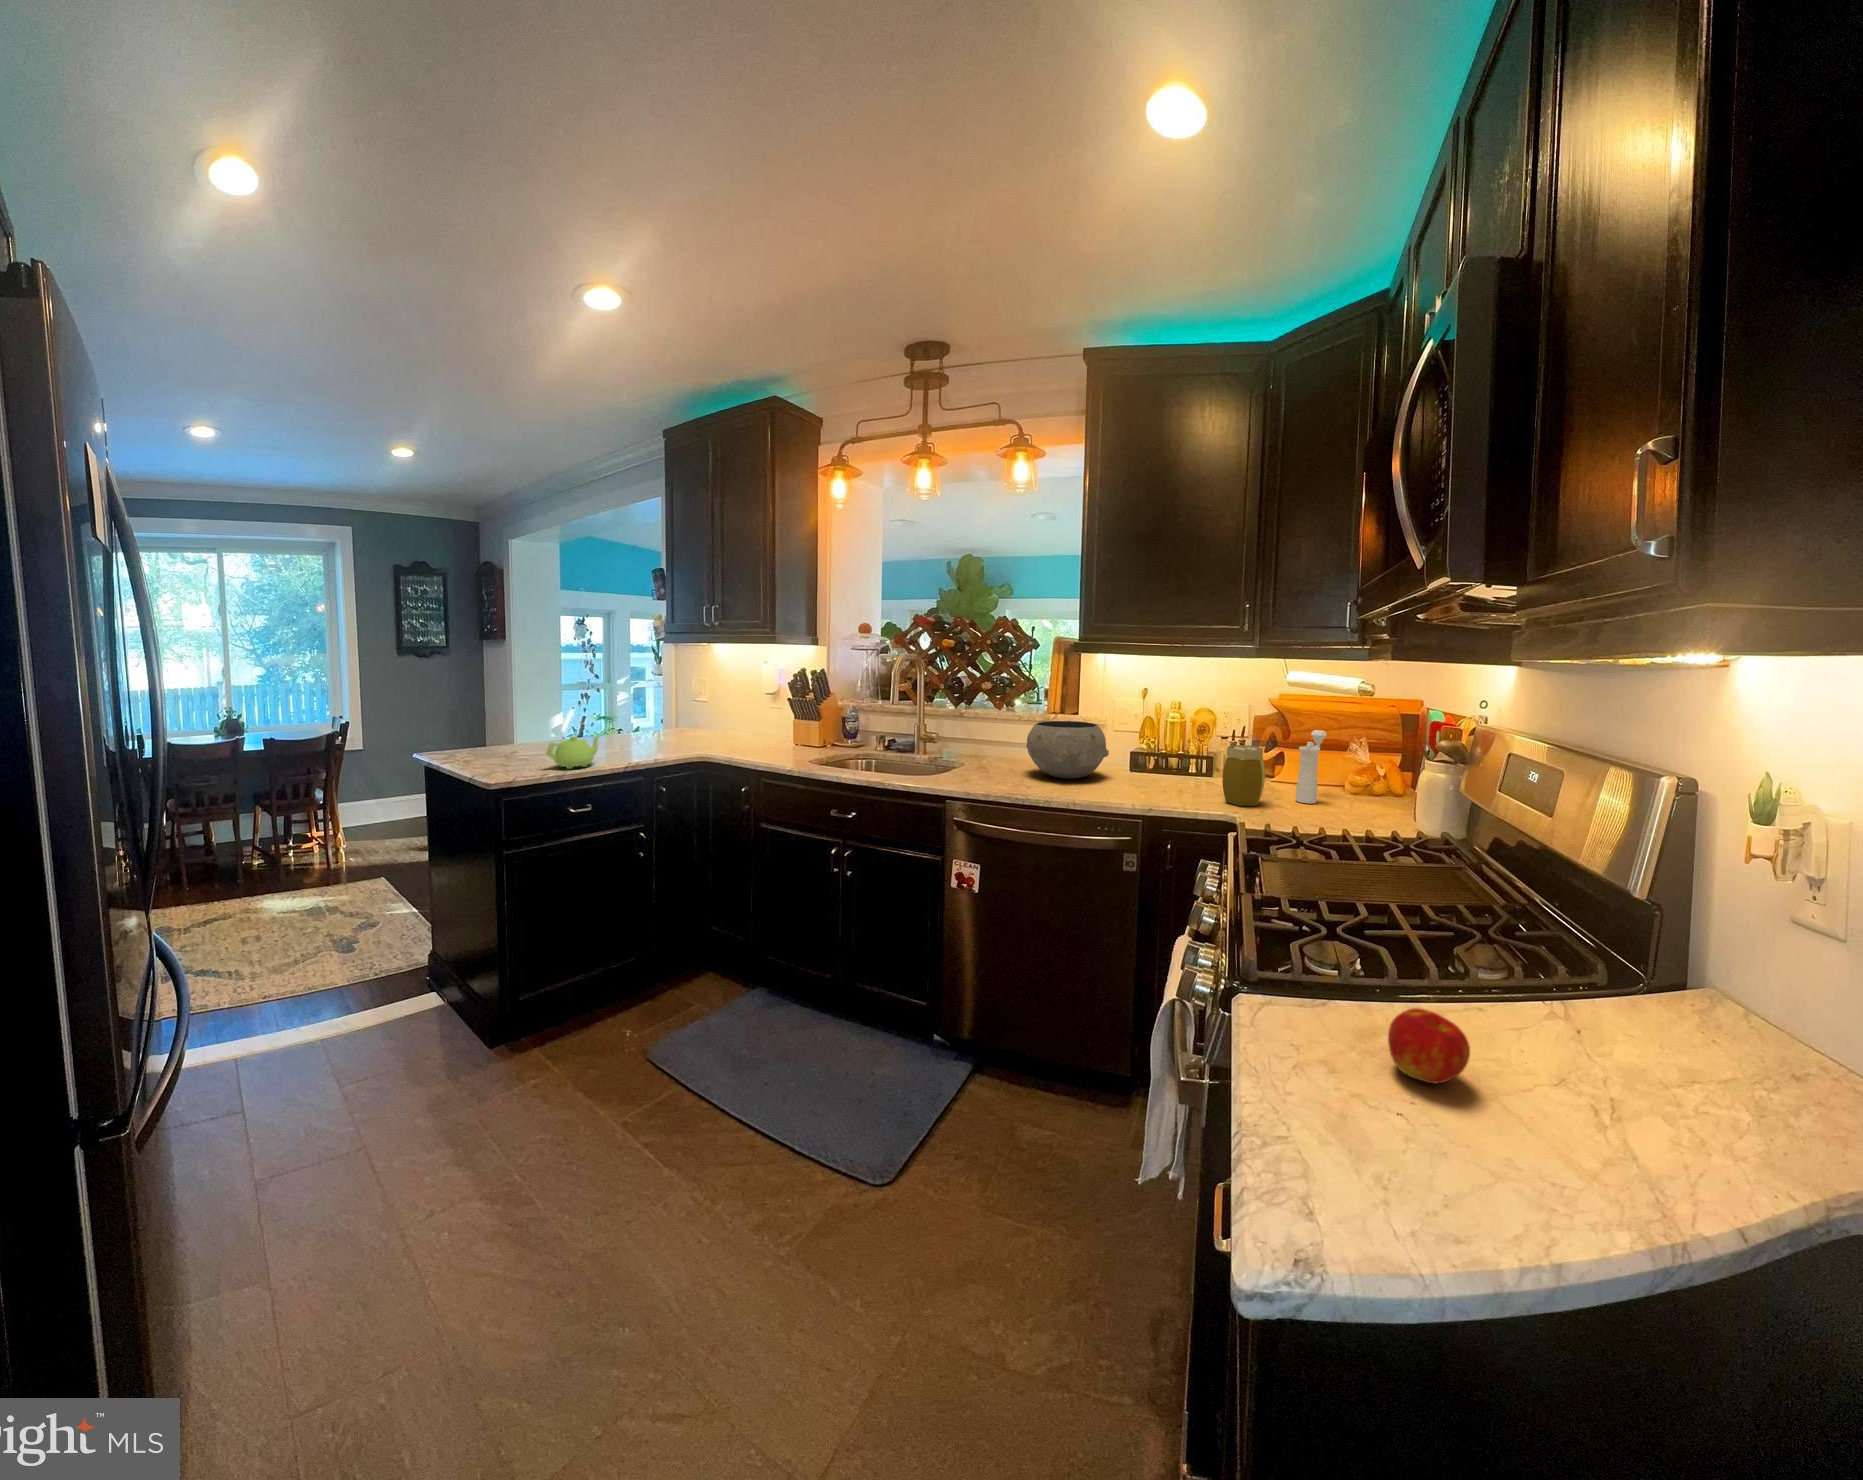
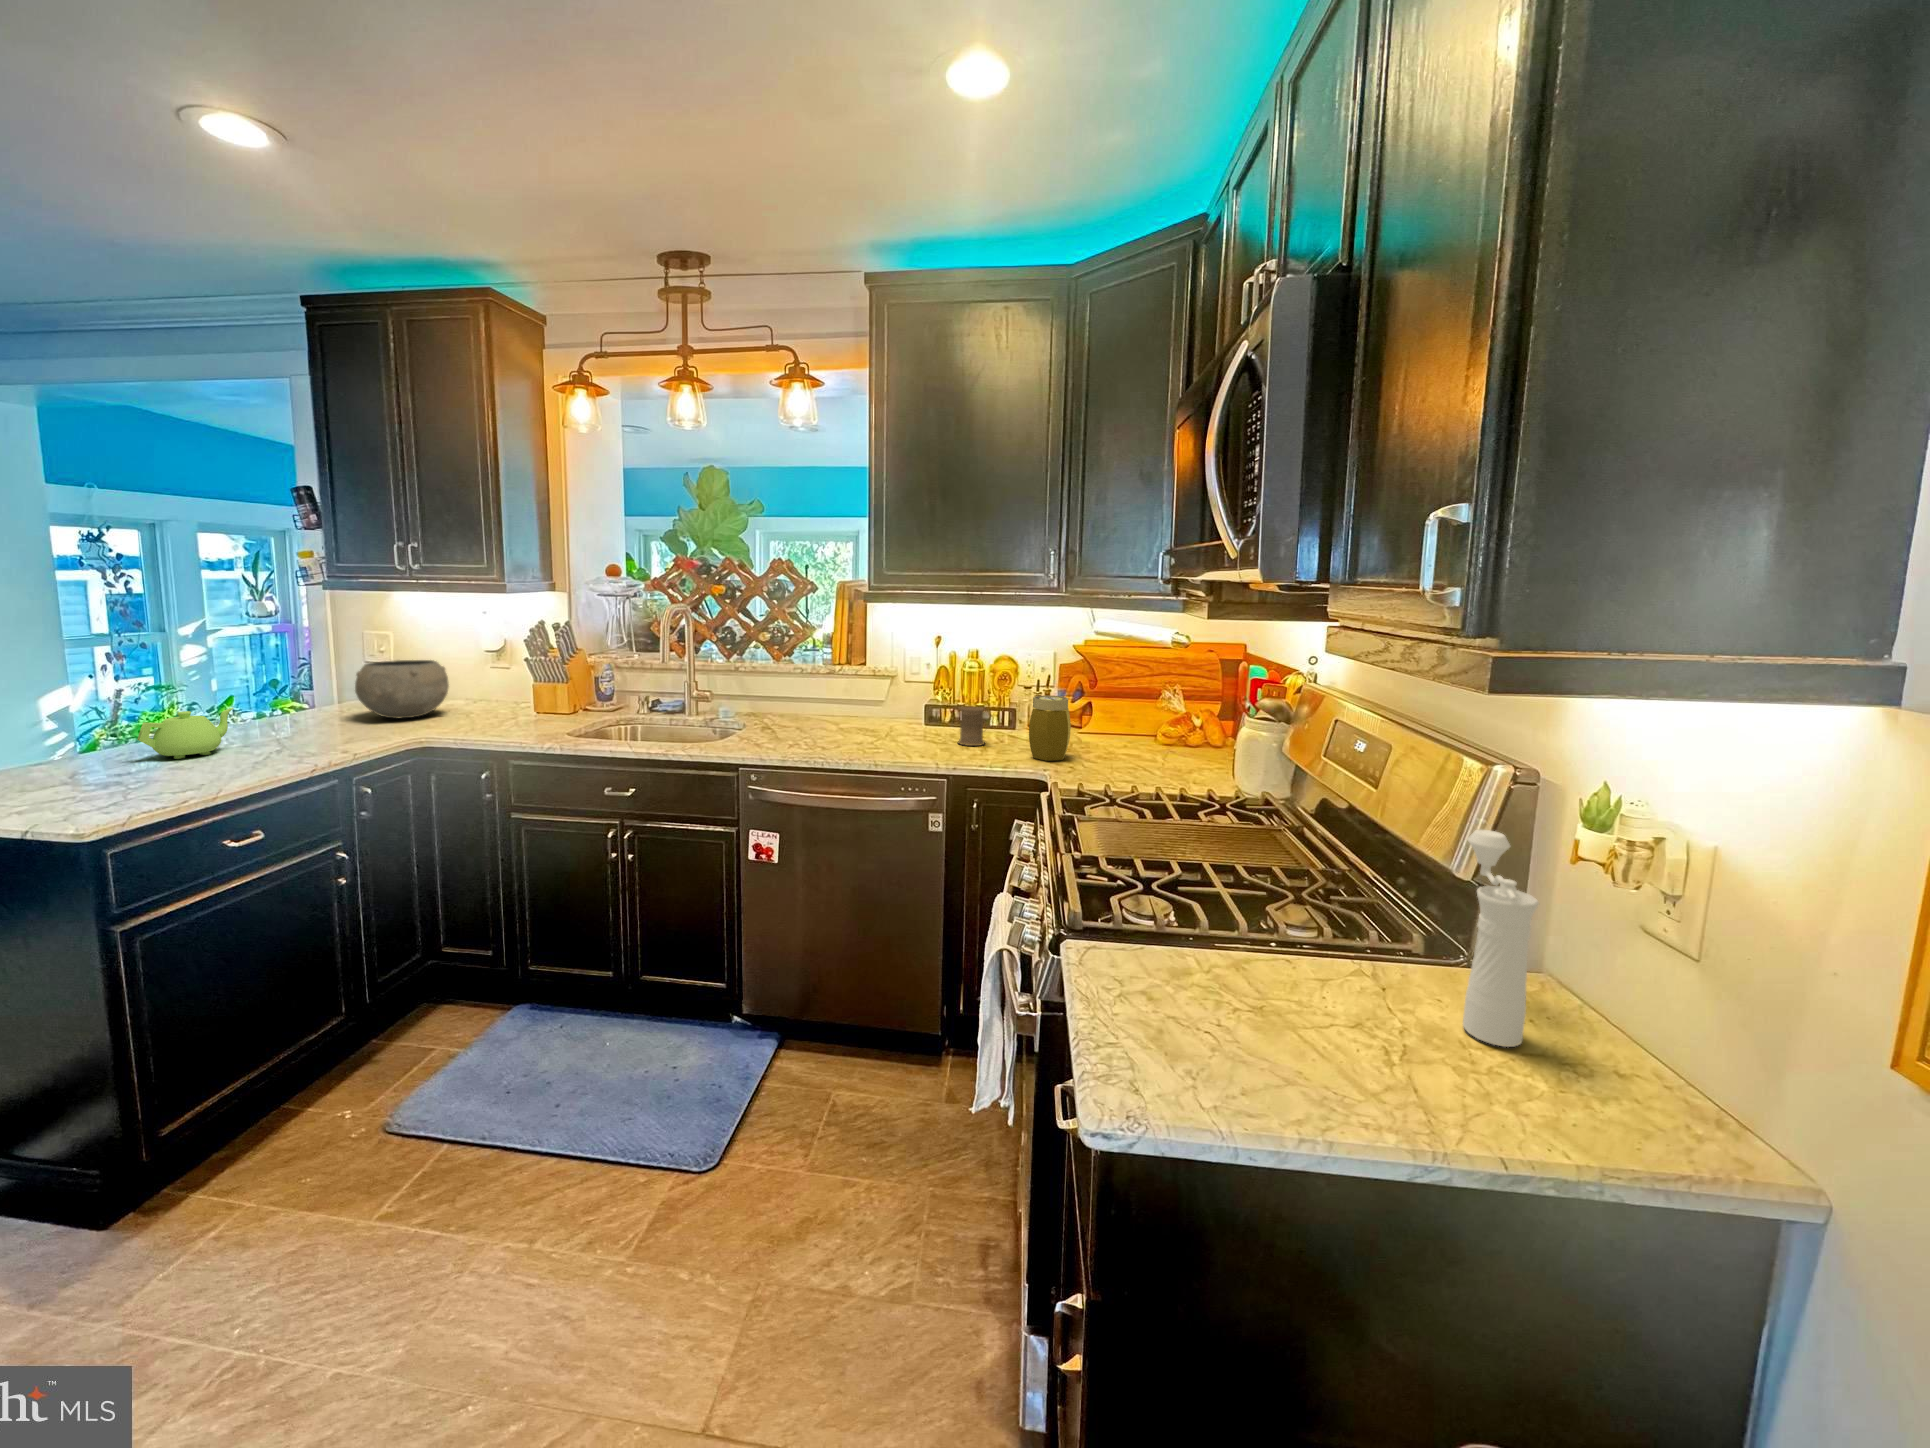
ceramic bowl: present [1026,721,1109,779] -> present [355,660,449,719]
pepper mill: present [1296,730,1327,804] -> present [1463,829,1539,1047]
mug: none [1153,753,1186,789] -> present [958,707,990,746]
apple: present [1388,1008,1470,1083] -> none [1224,983,1305,1067]

